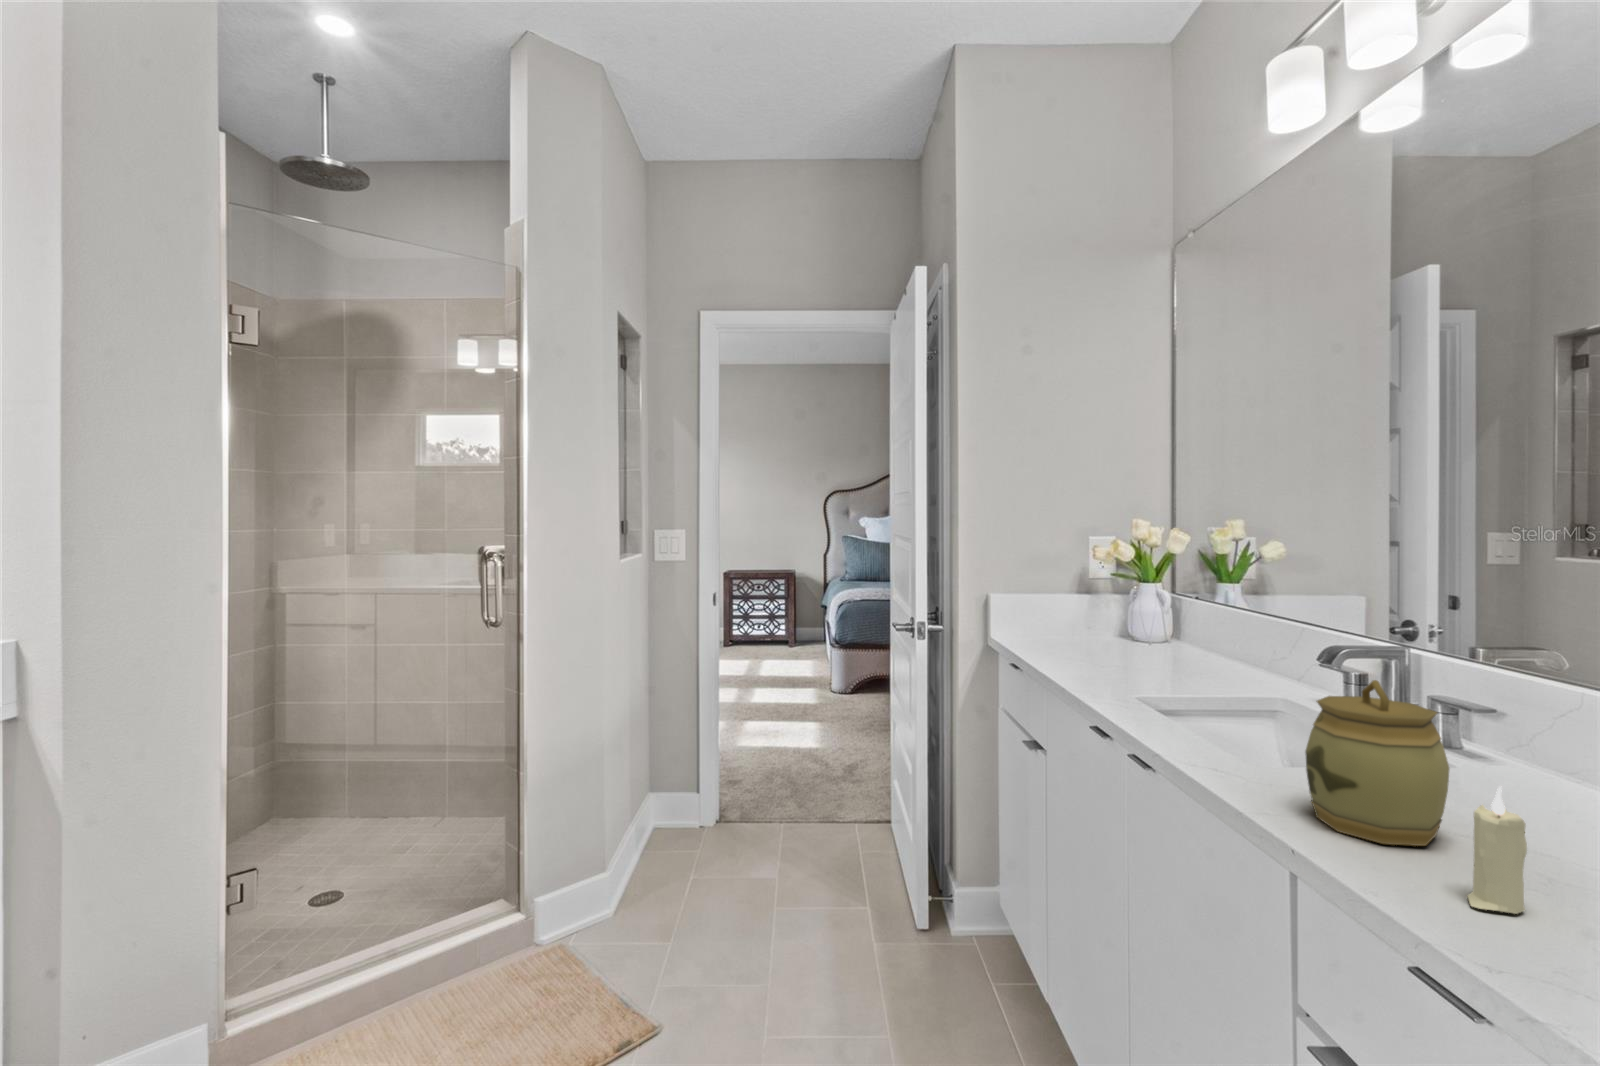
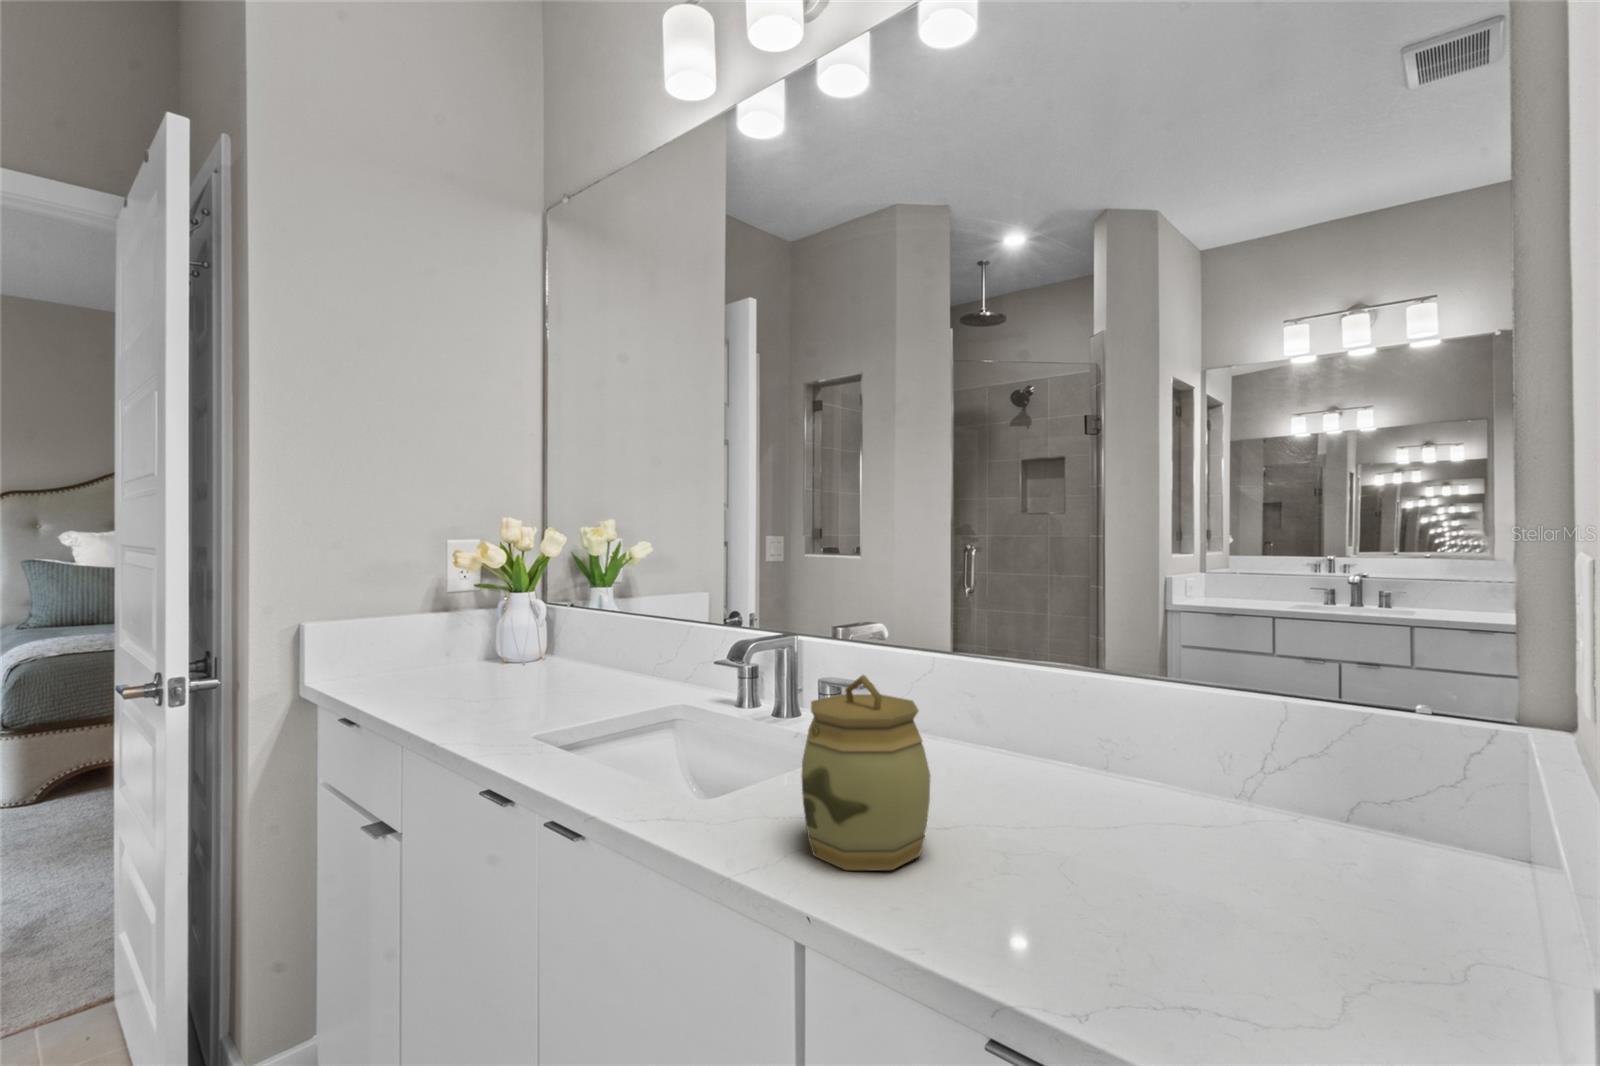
candle: present [1467,786,1527,914] -> none [999,778,1048,929]

